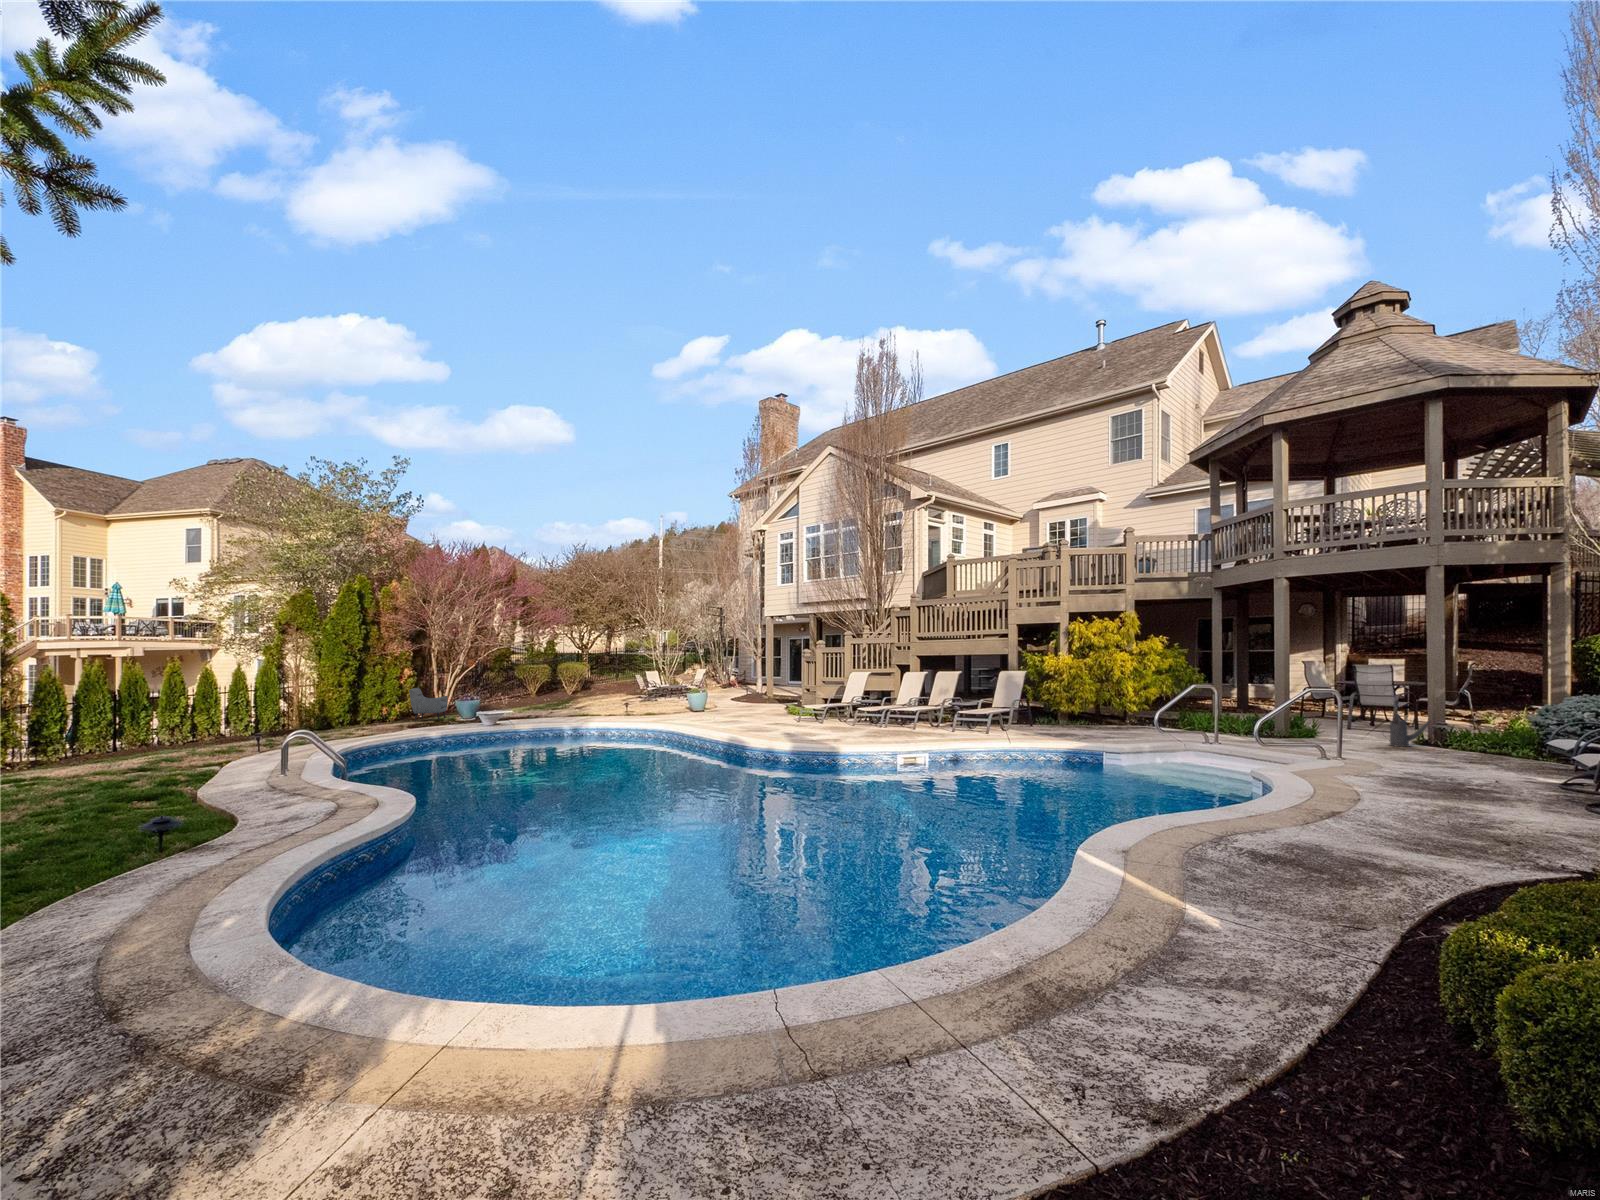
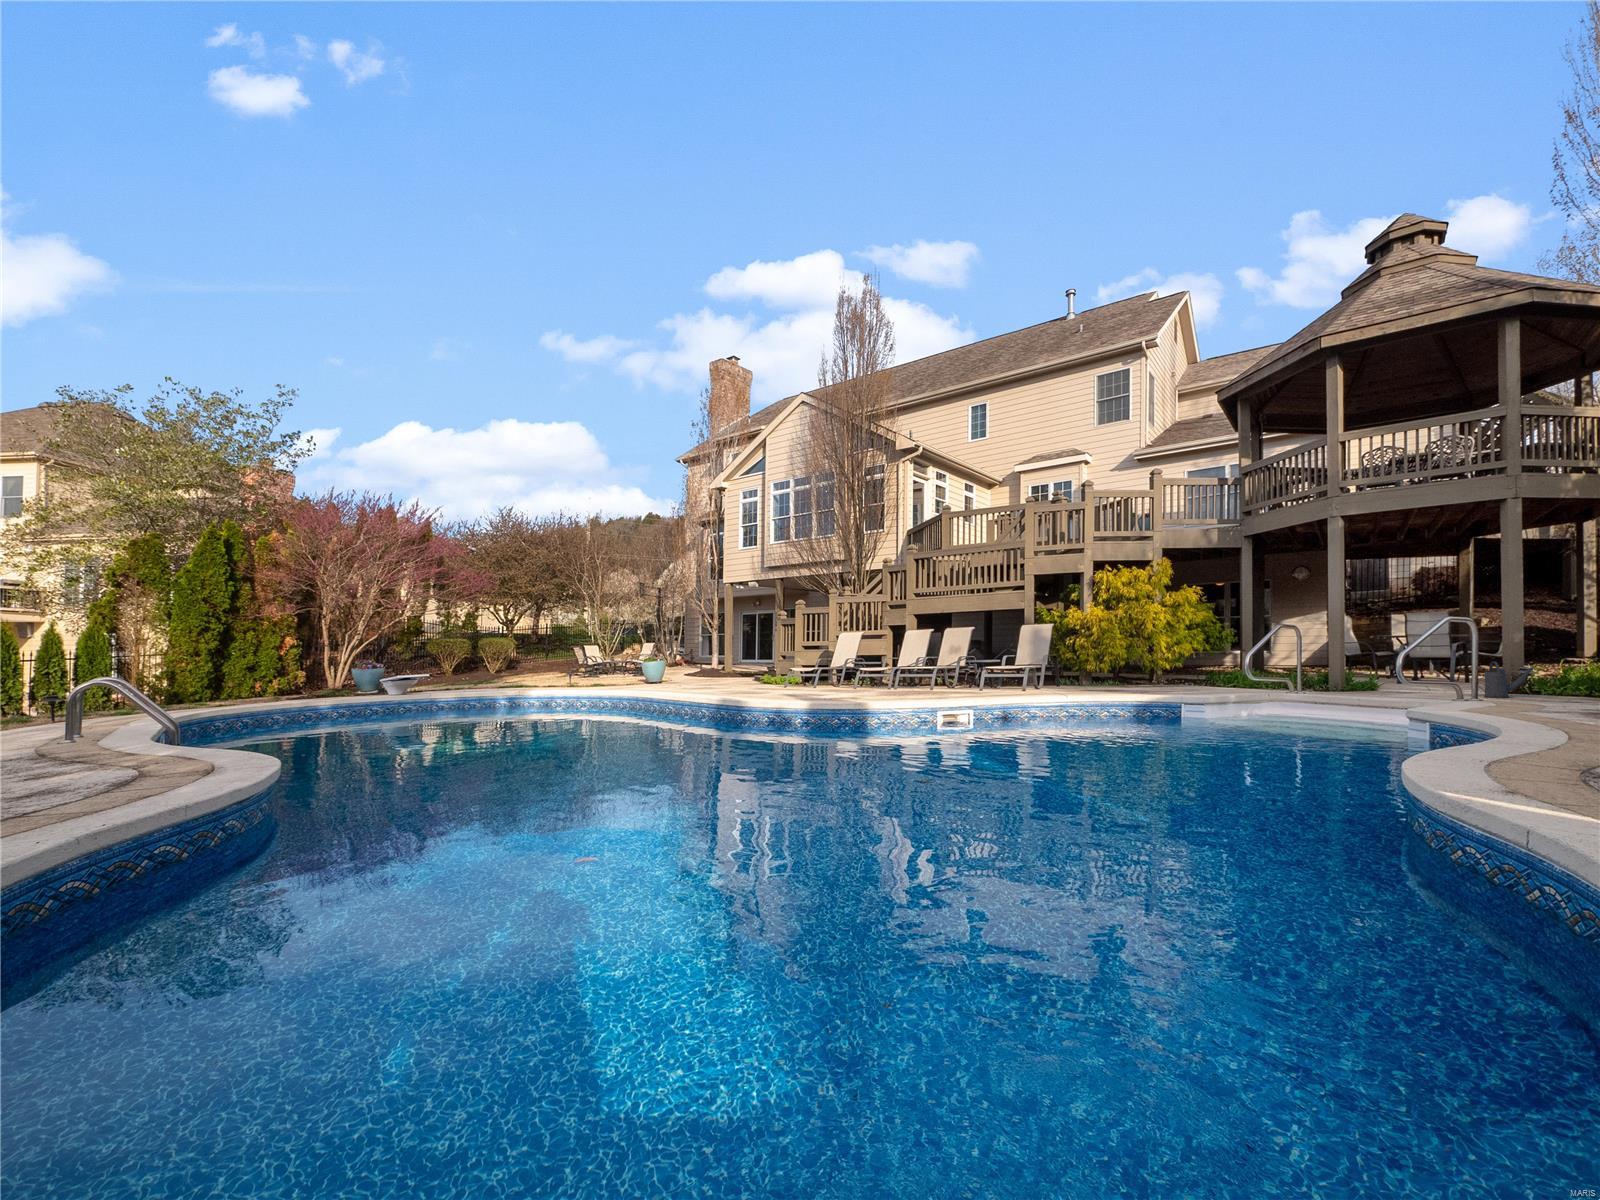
chair: present [409,688,448,721] -> none [293,659,343,699]

